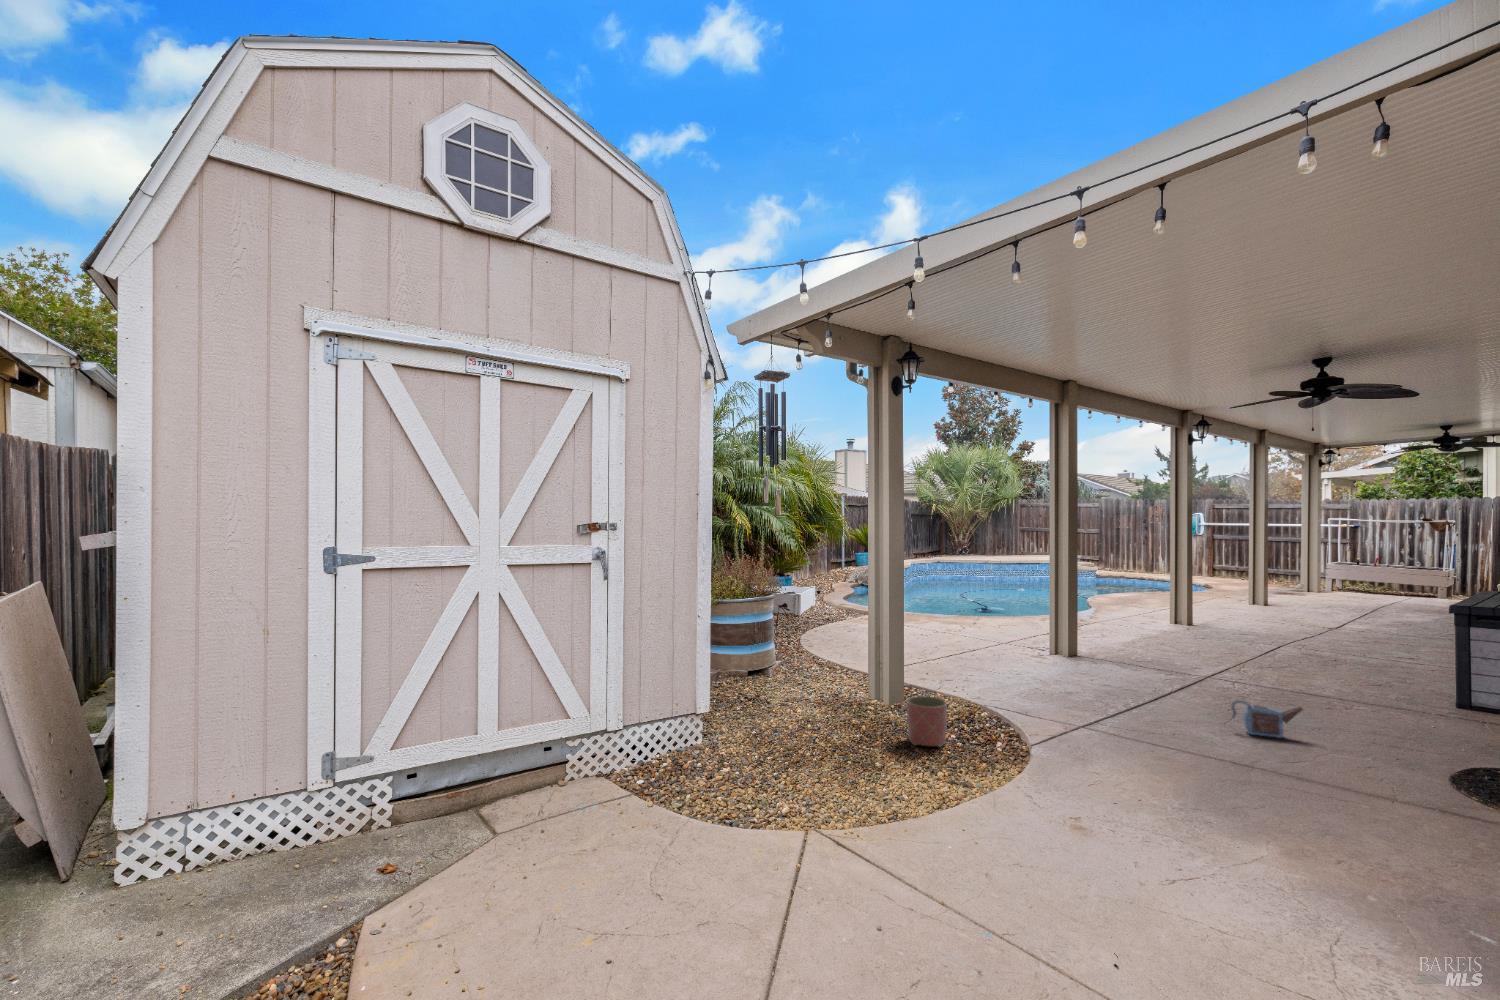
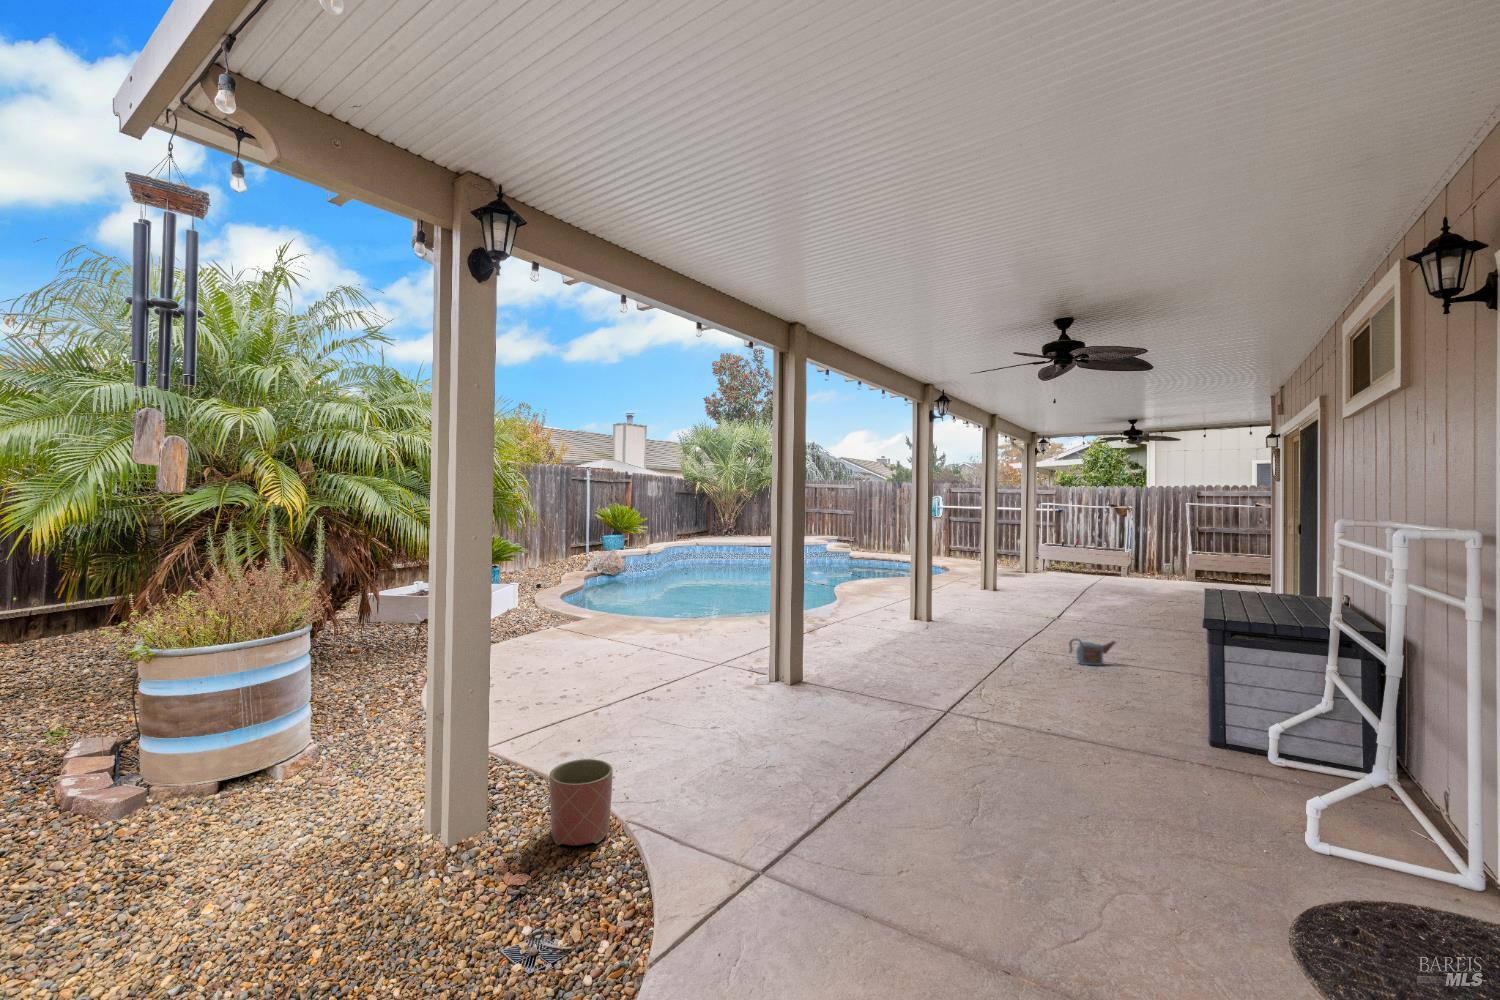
watering can: present [1231,699,1303,738] -> present [1069,638,1115,665]

